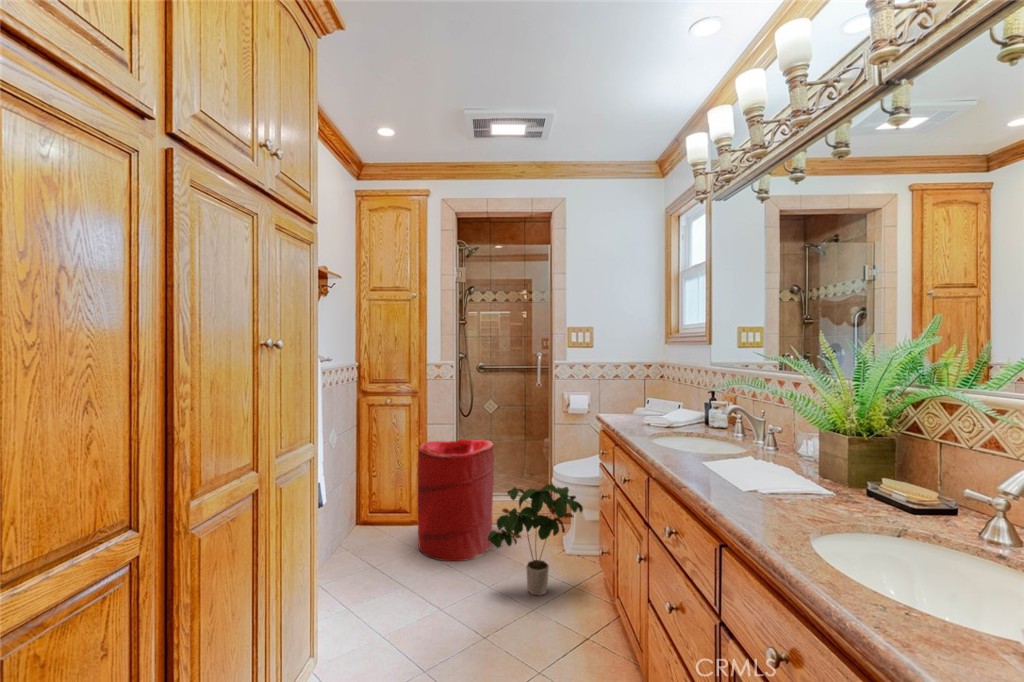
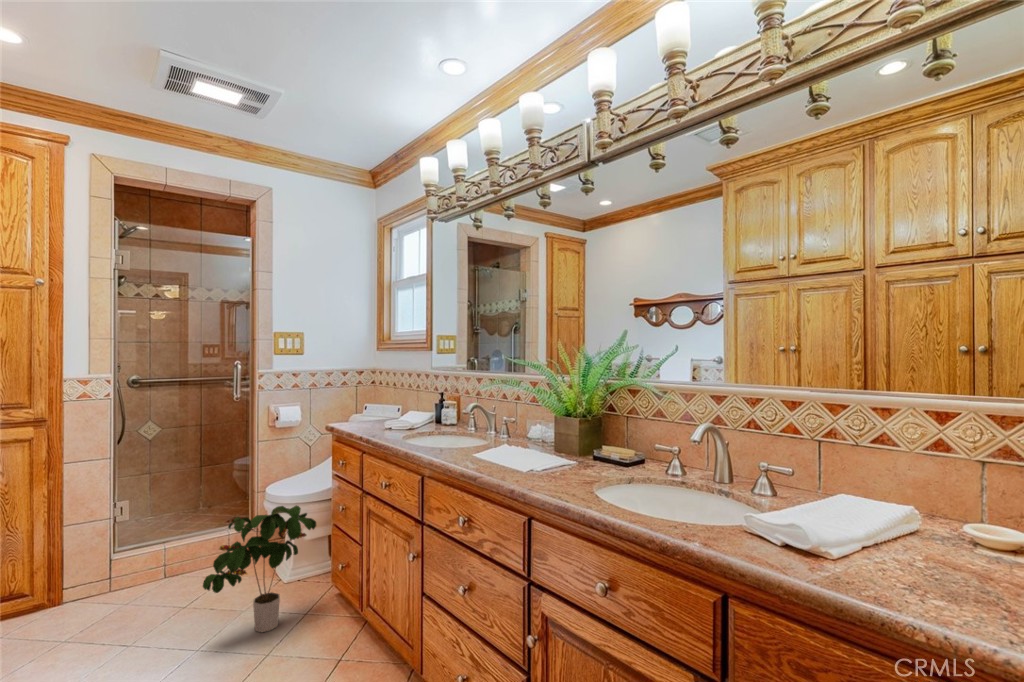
laundry hamper: present [417,439,494,561] -> none [60,473,186,643]

